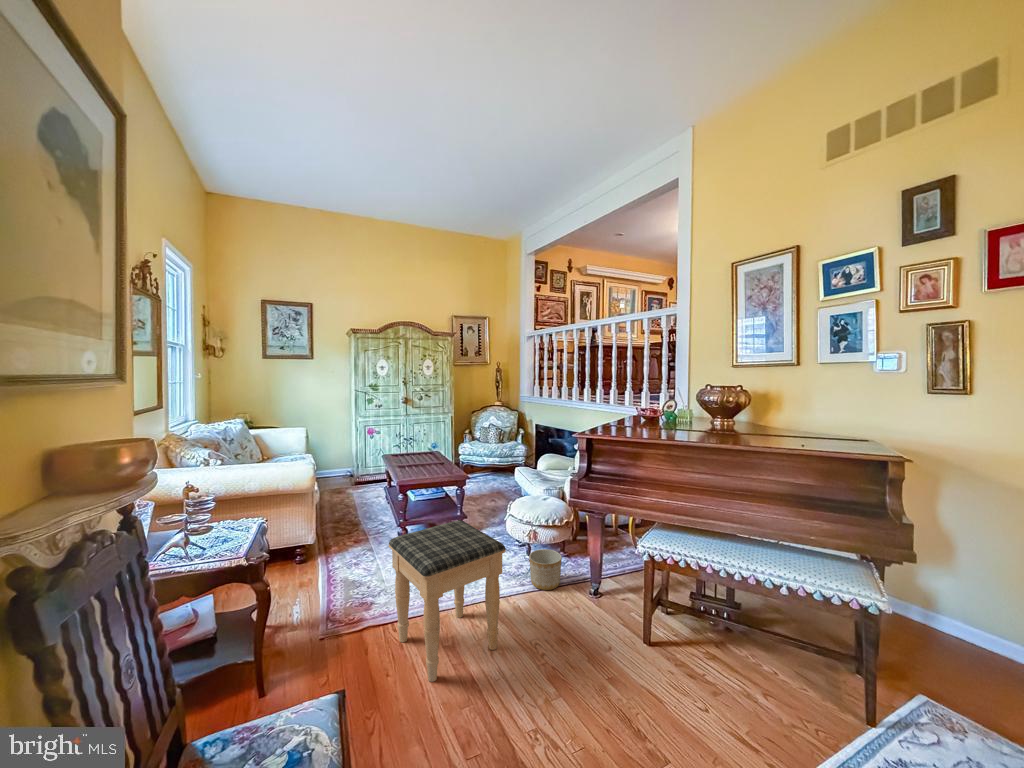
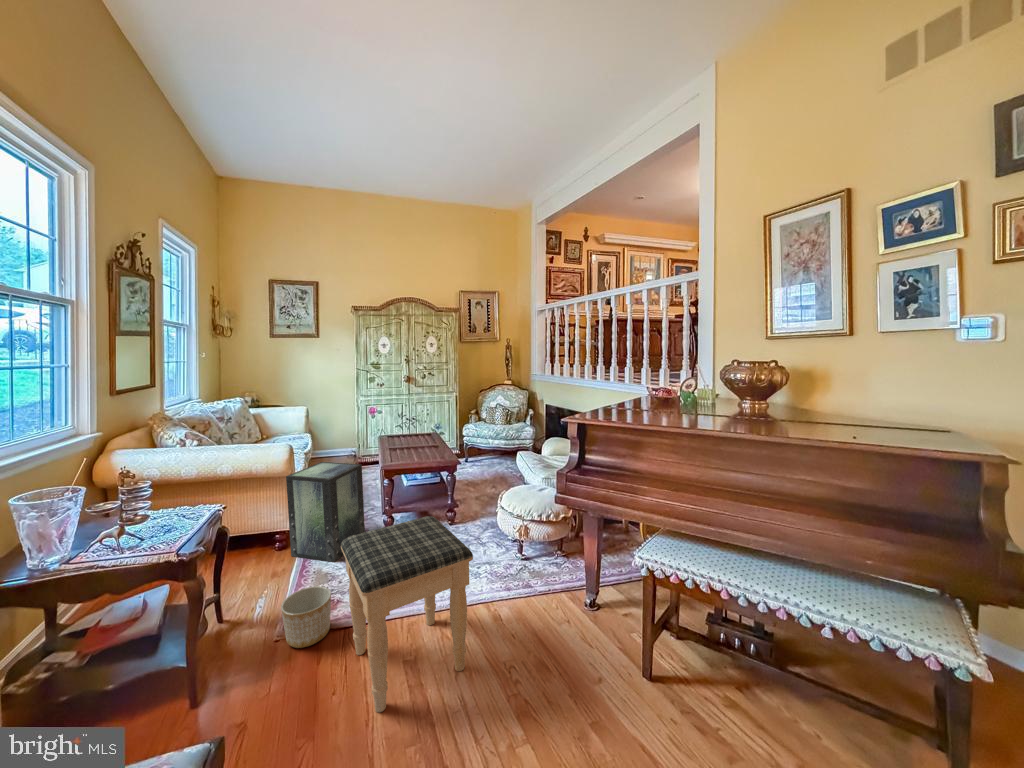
storage box: none [312,479,380,571] -> present [286,462,365,562]
planter: present [529,549,562,590] -> present [281,586,331,648]

